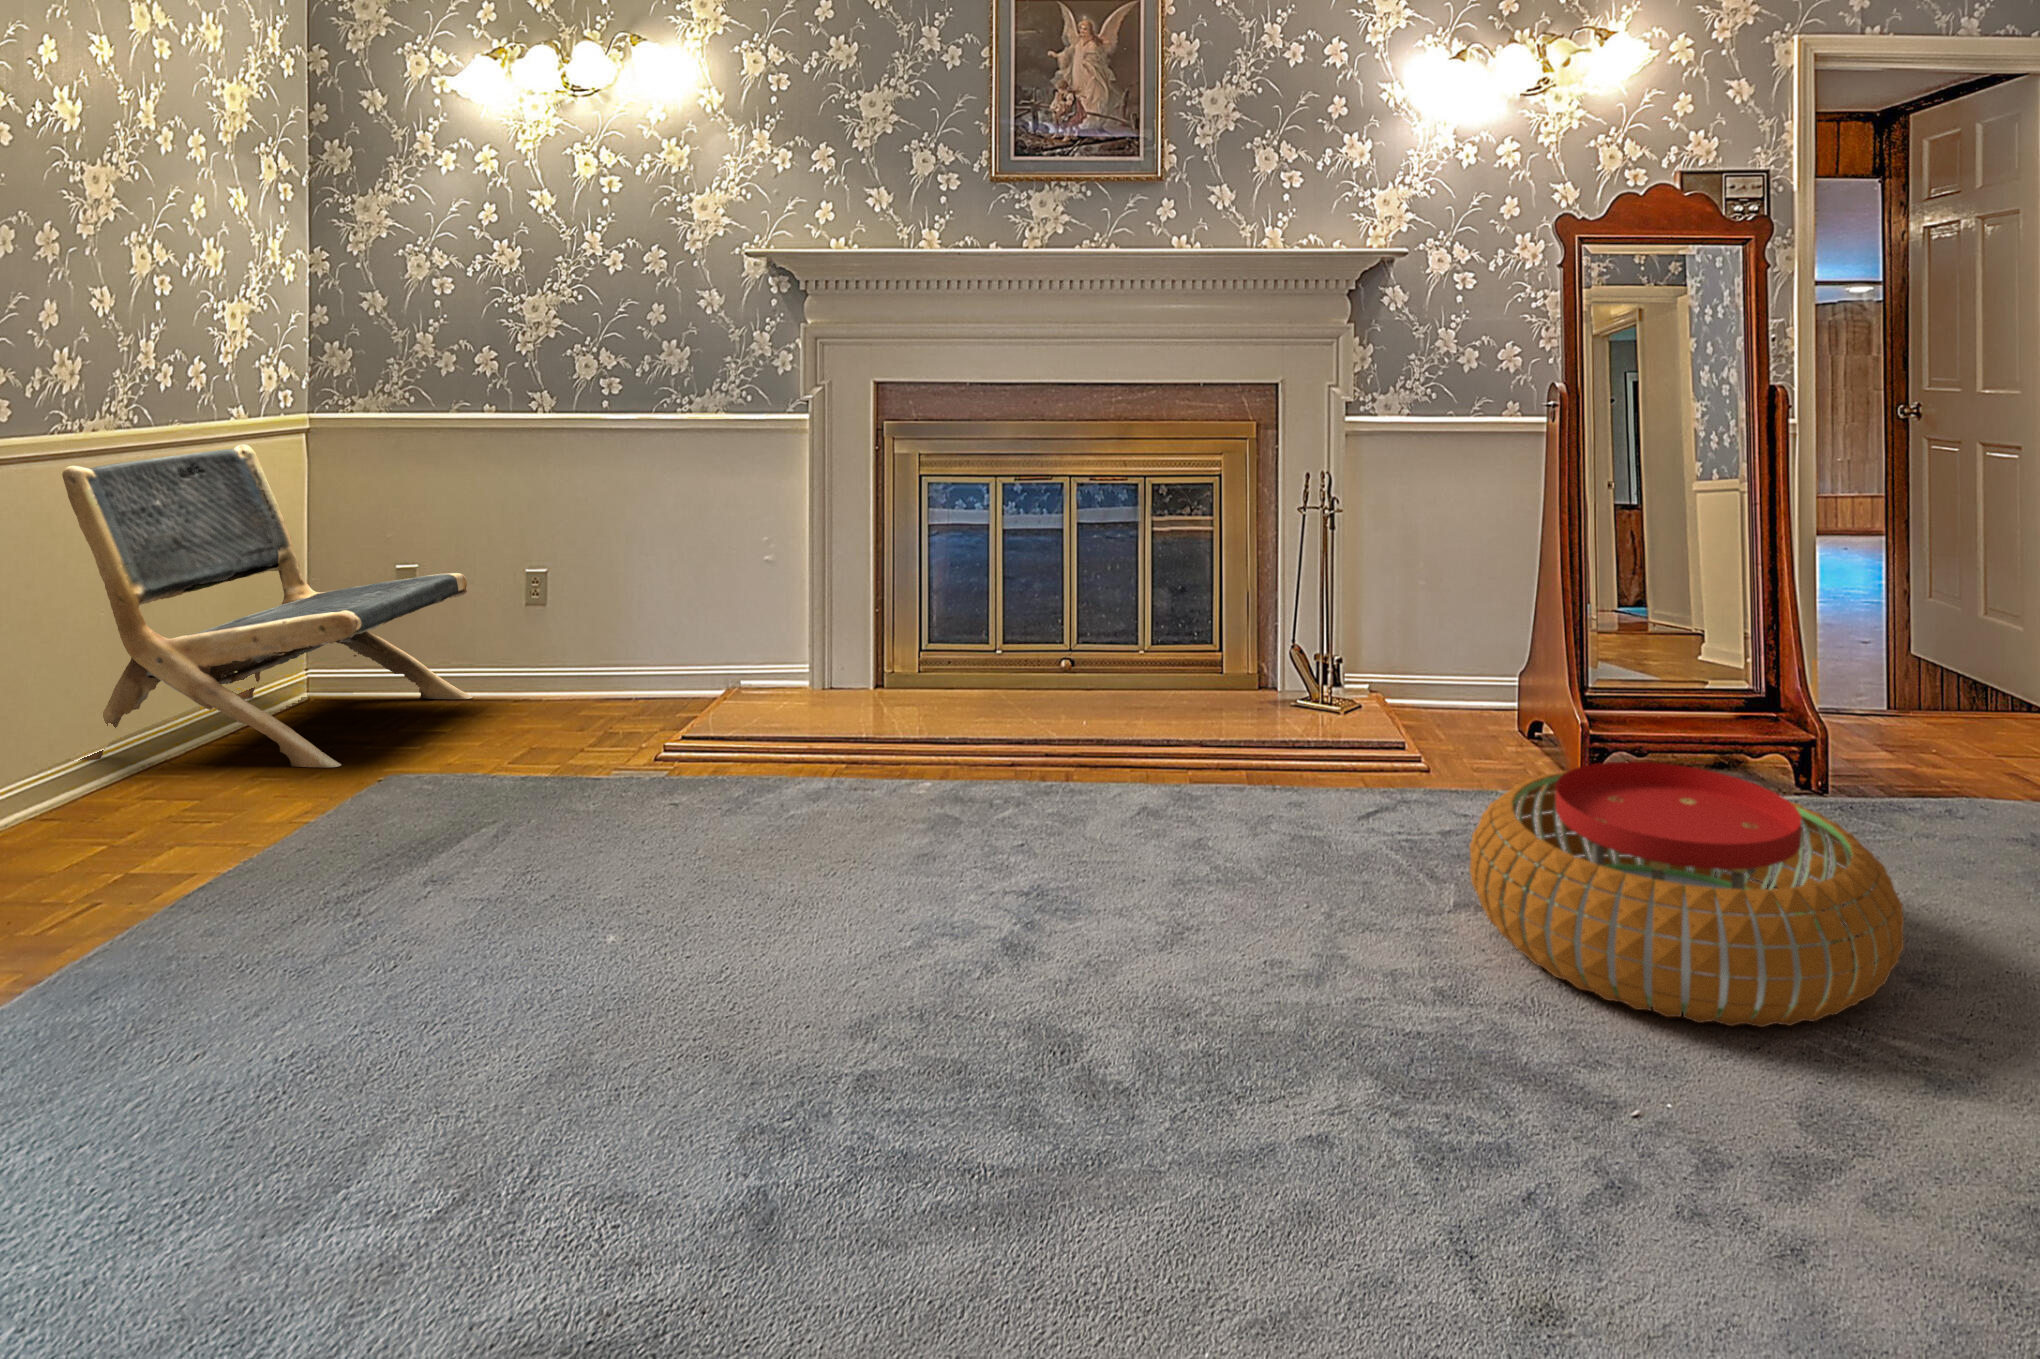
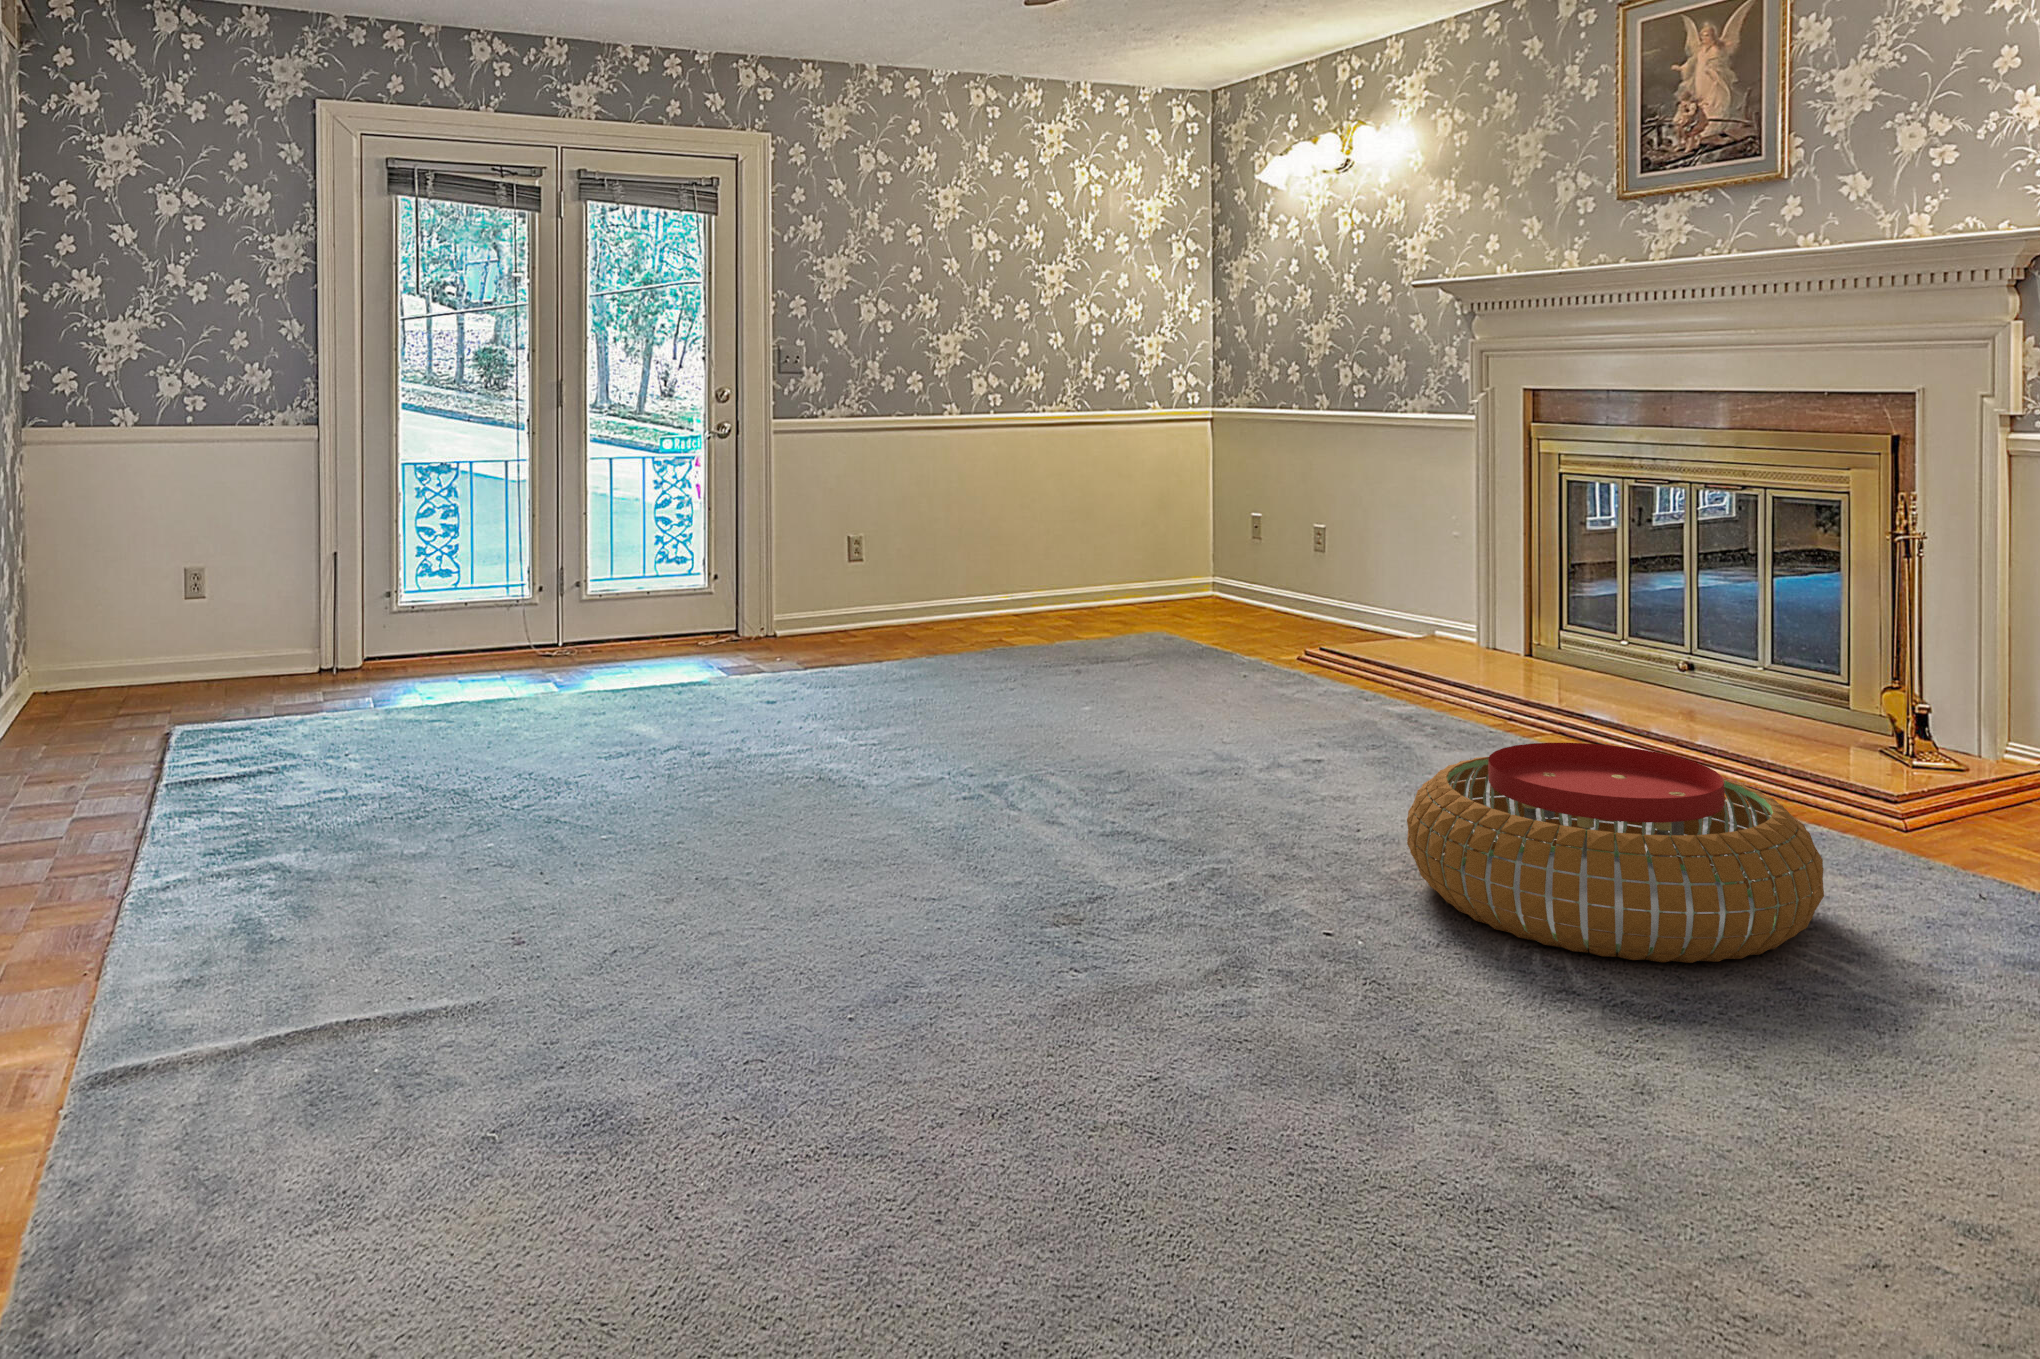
lounge chair: present [62,444,473,768] -> none [1024,434,1242,633]

